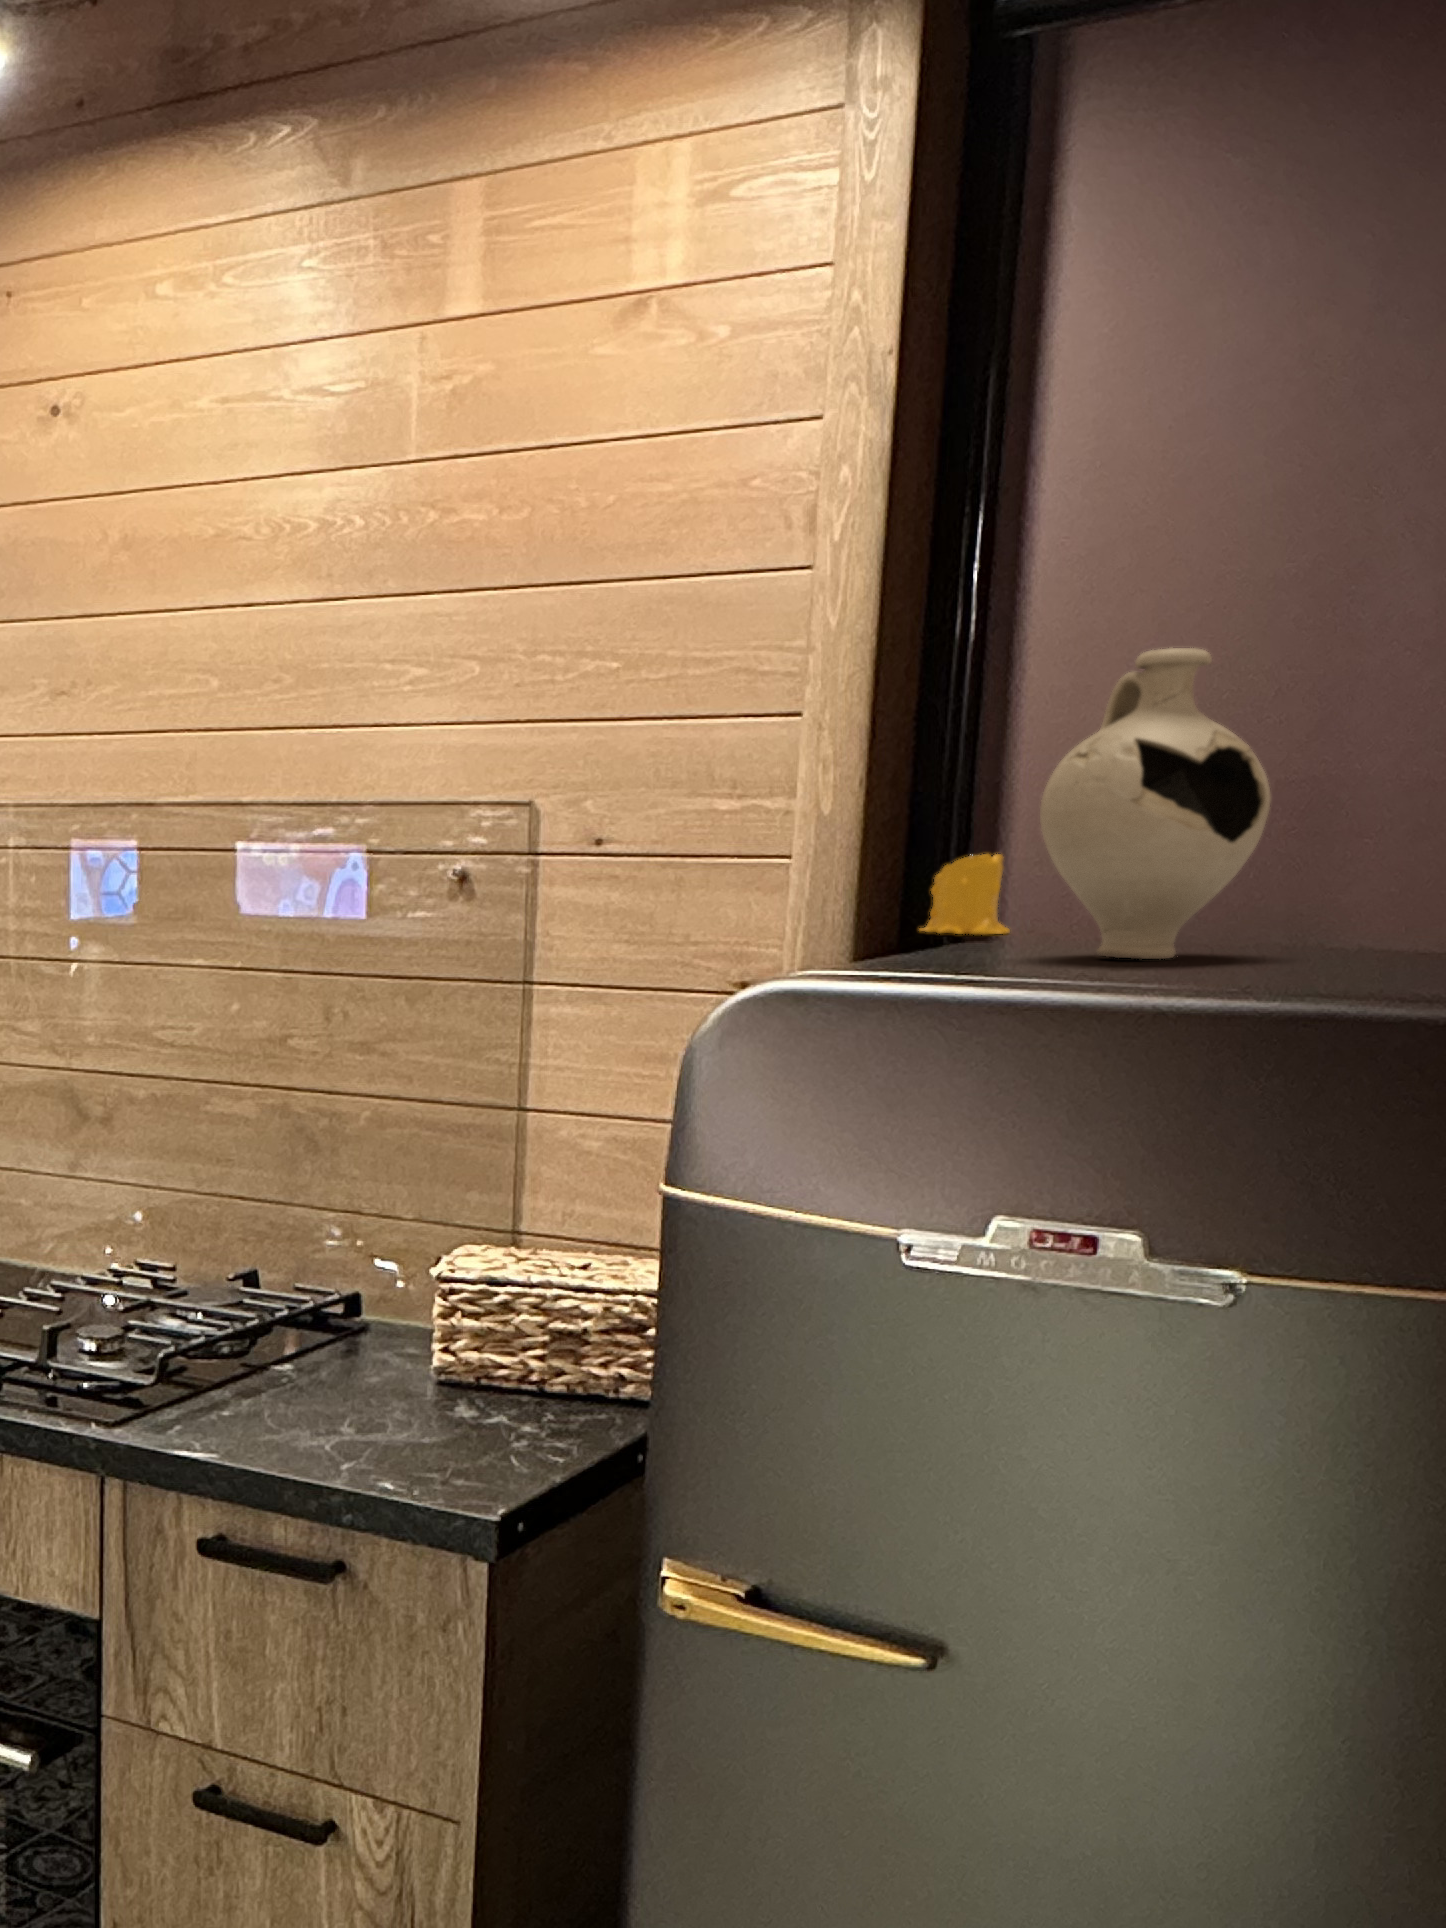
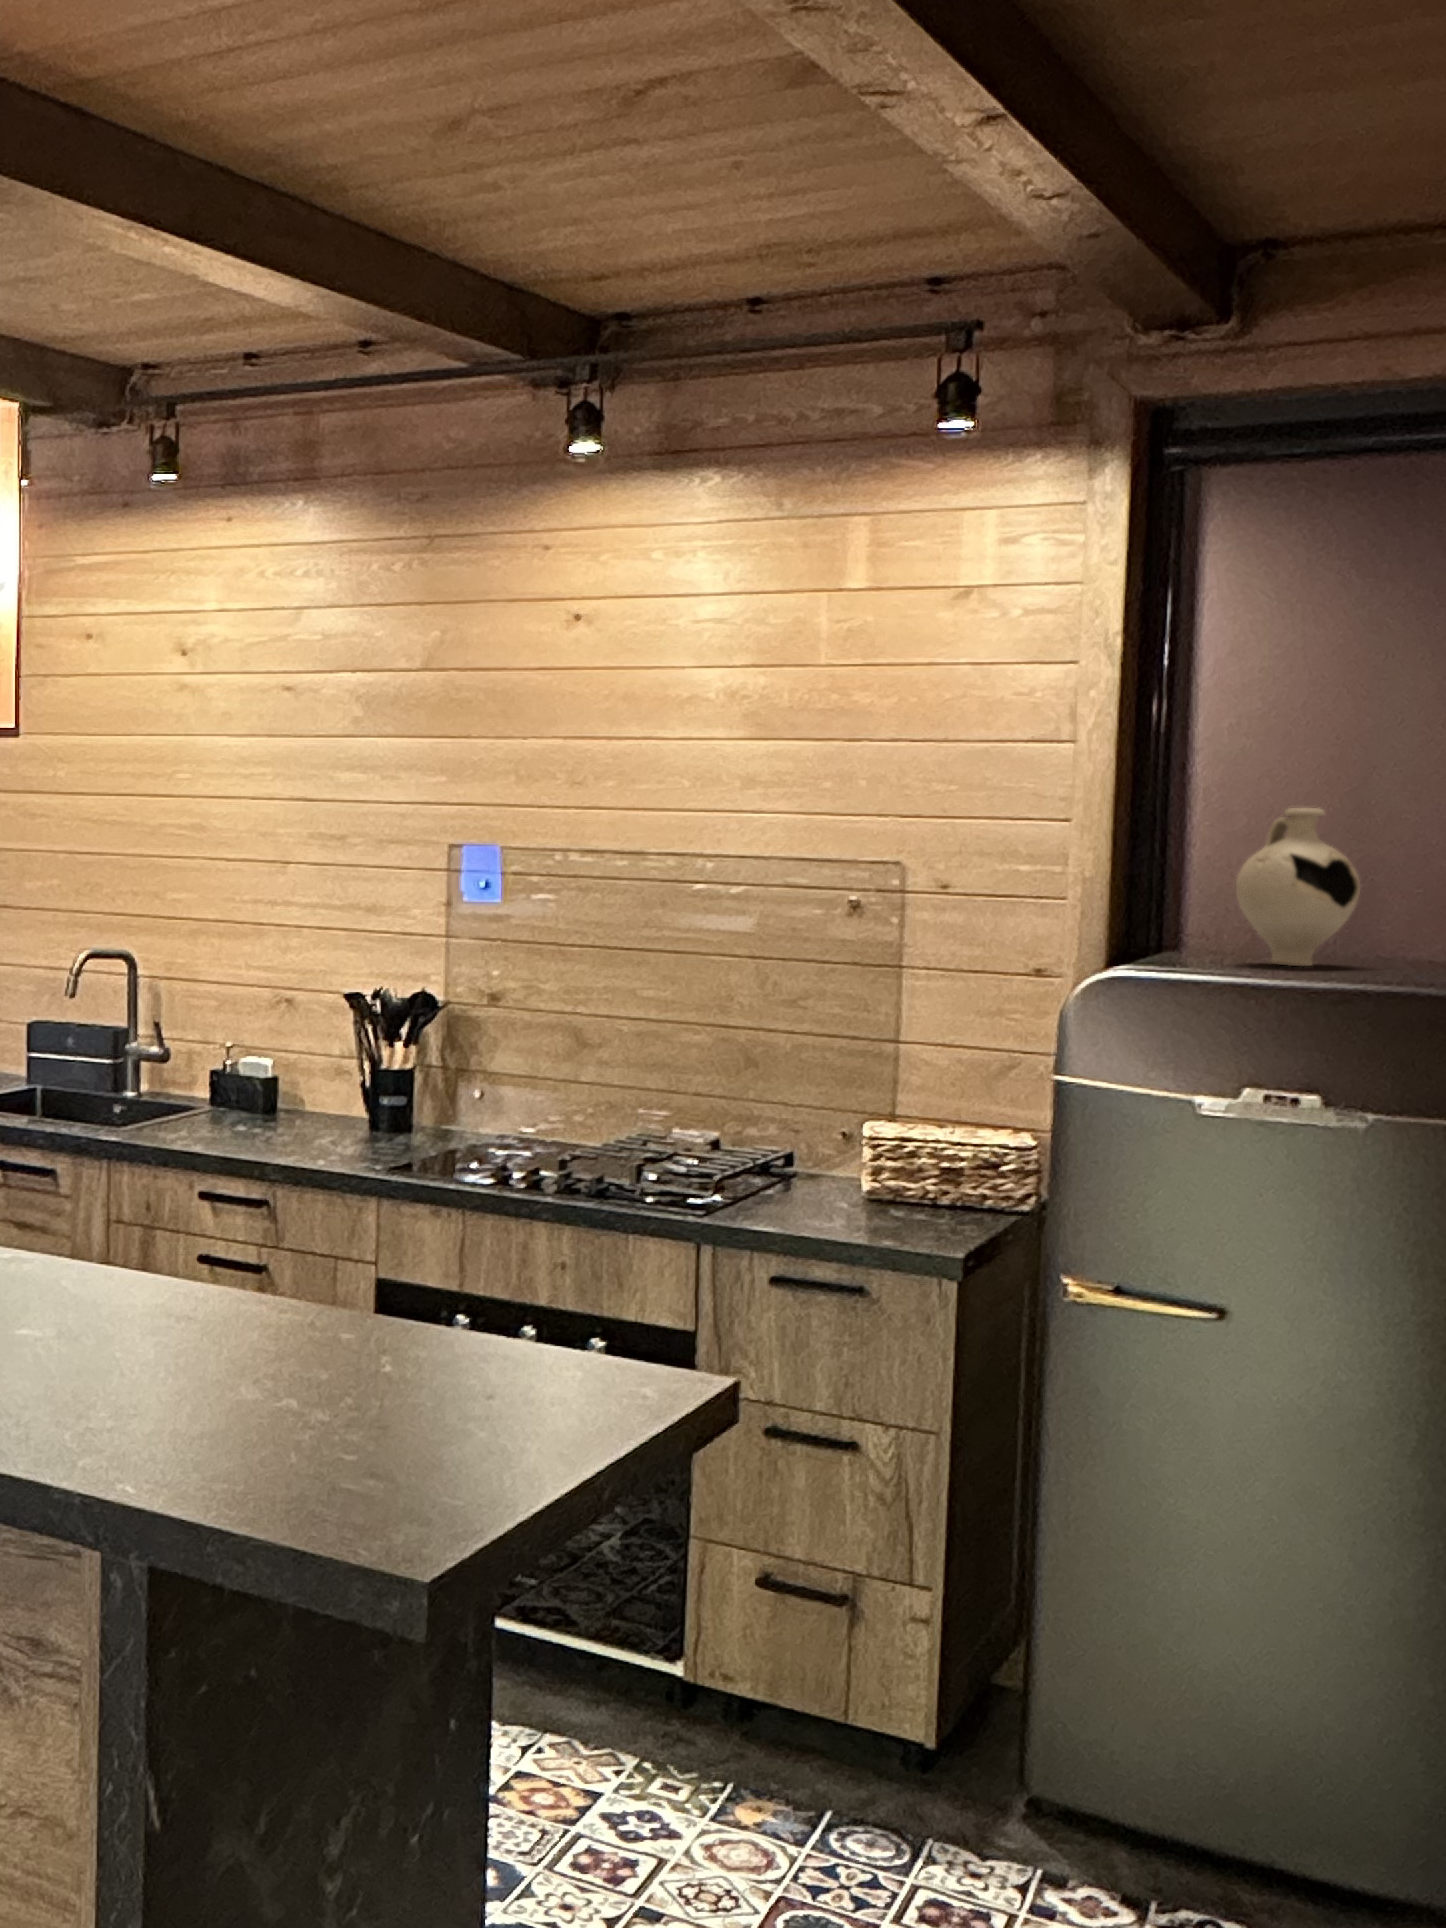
candle: present [920,854,1010,934] -> none [1140,901,1196,949]

